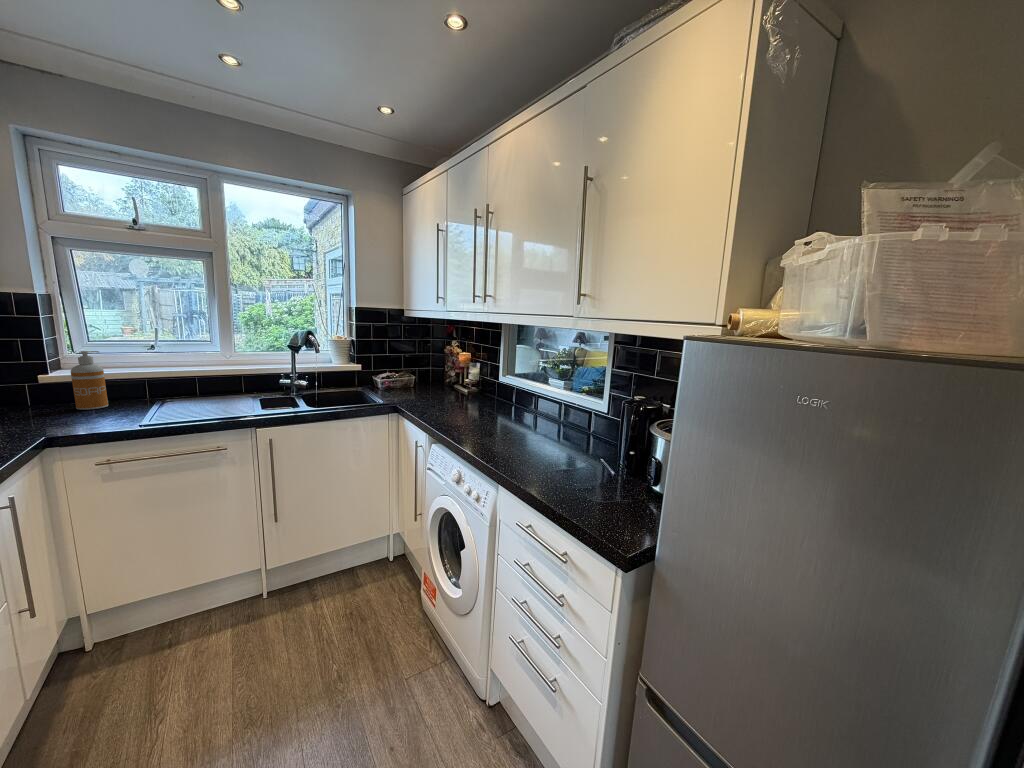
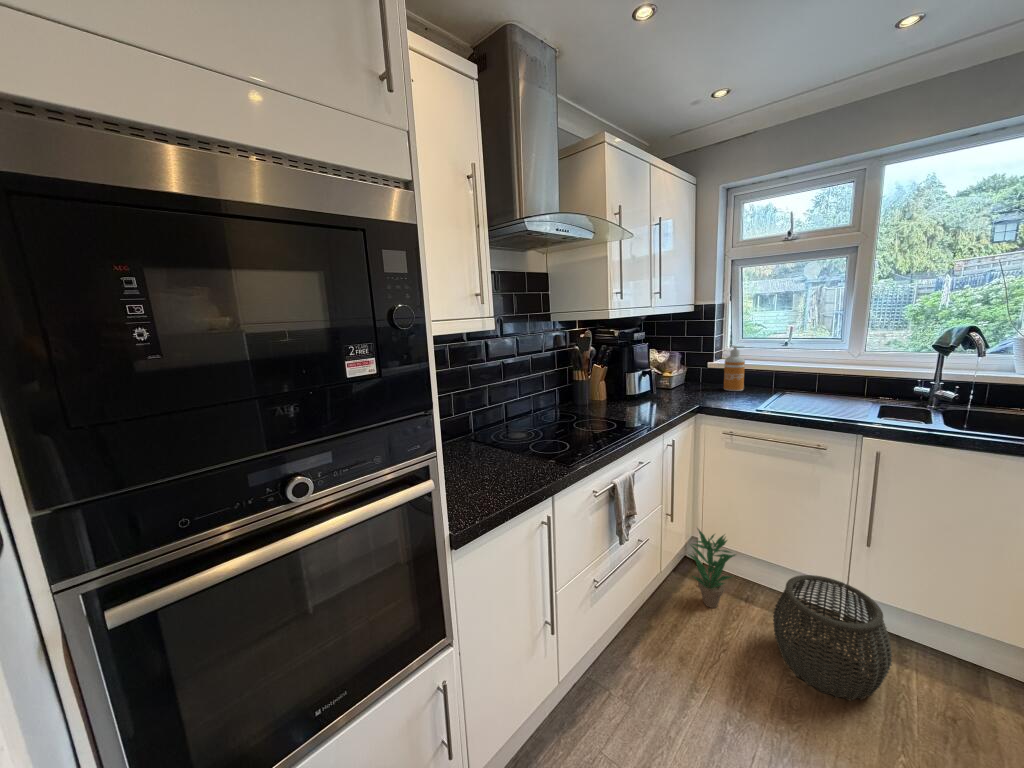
woven basket: none [207,562,311,678] -> present [773,575,892,701]
potted plant: none [67,586,151,693] -> present [690,529,735,608]

